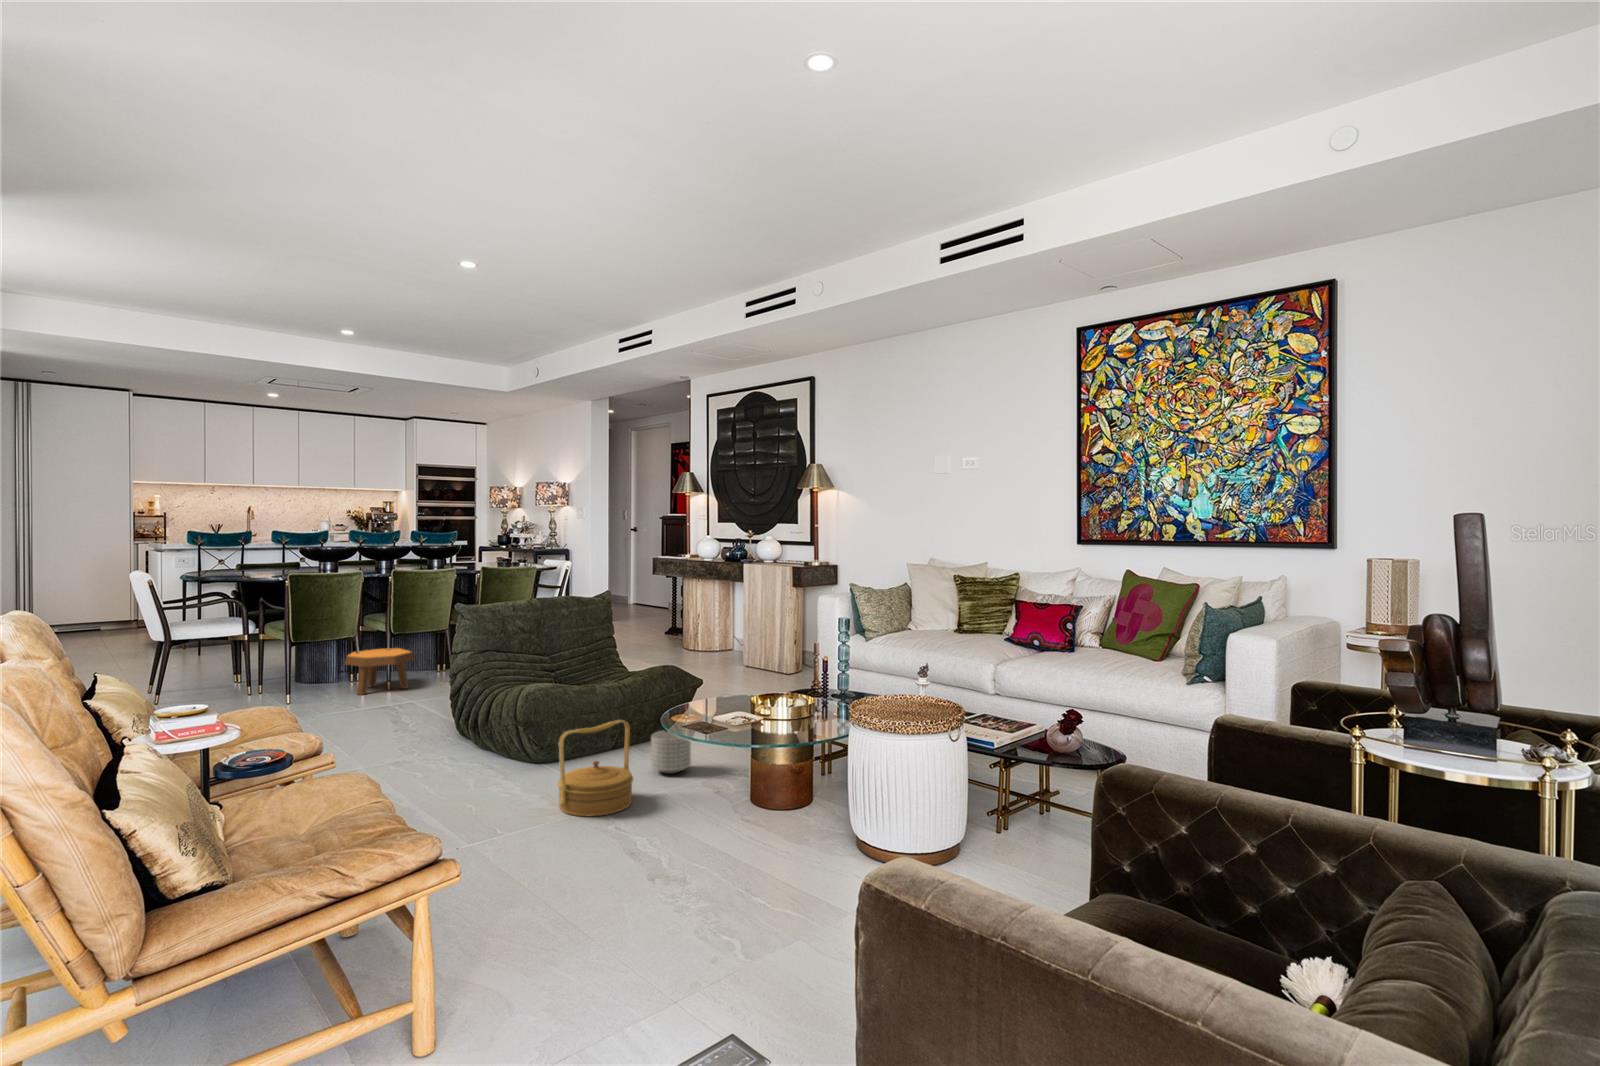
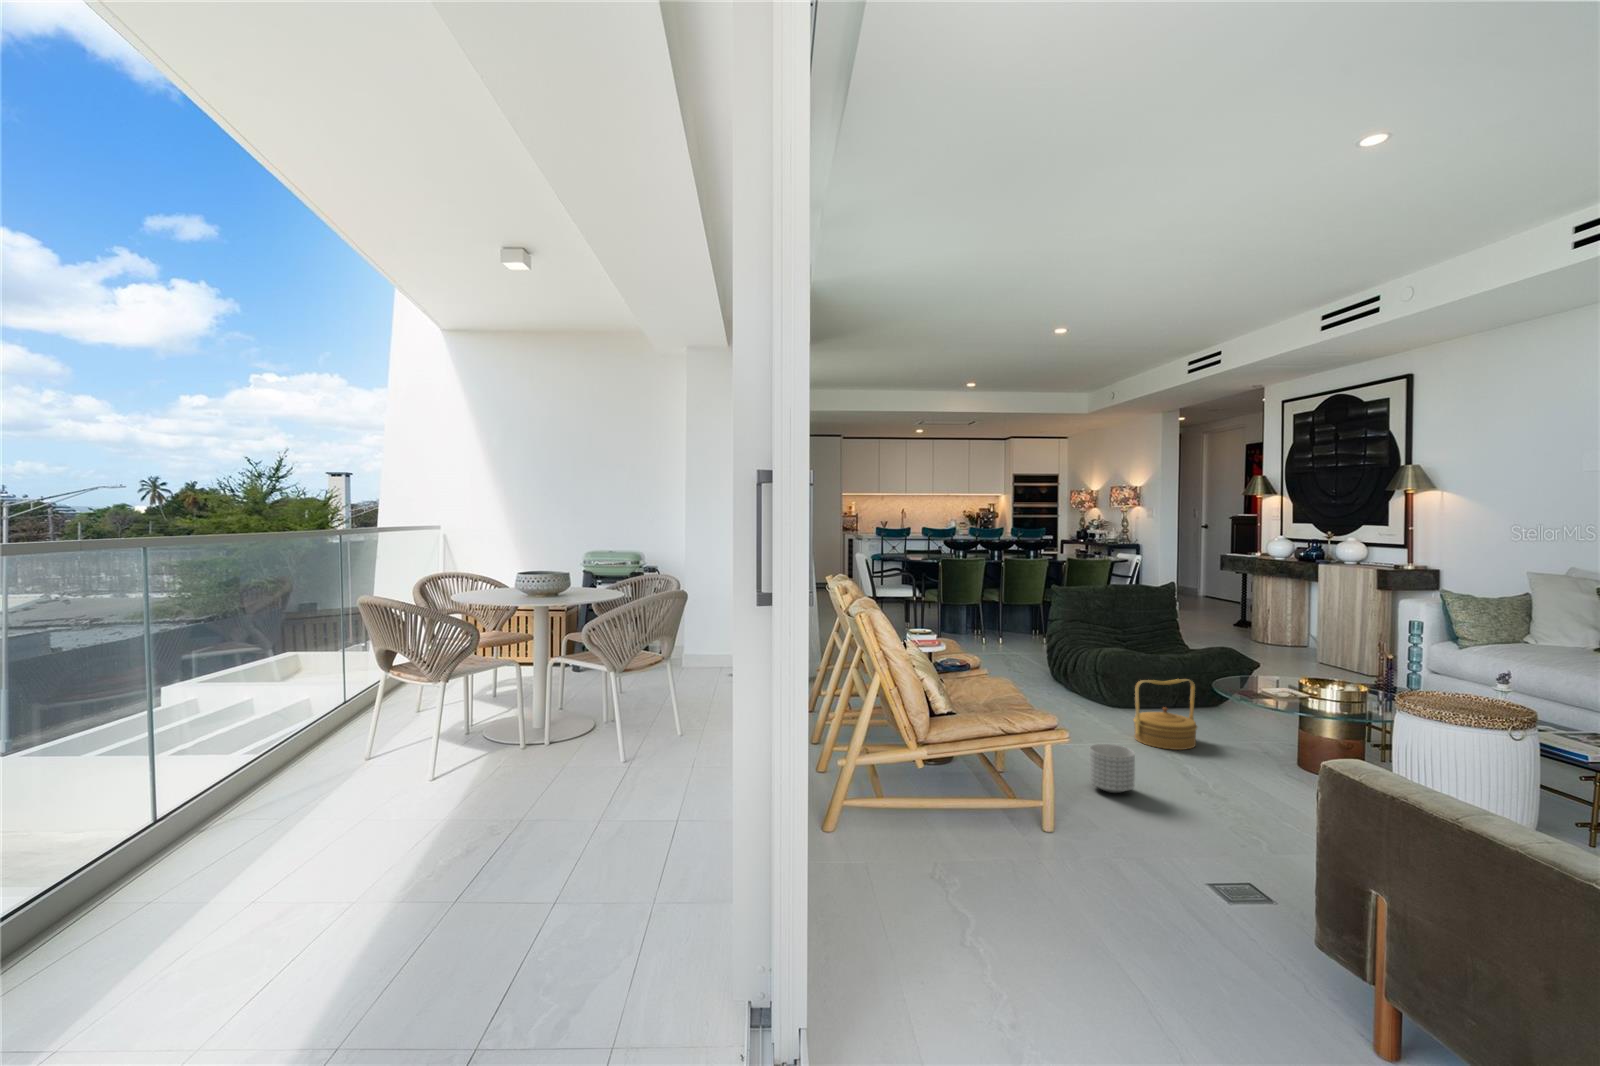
footstool: present [345,648,414,695] -> none [972,612,1019,643]
planter: present [651,731,691,774] -> present [1089,744,1135,793]

